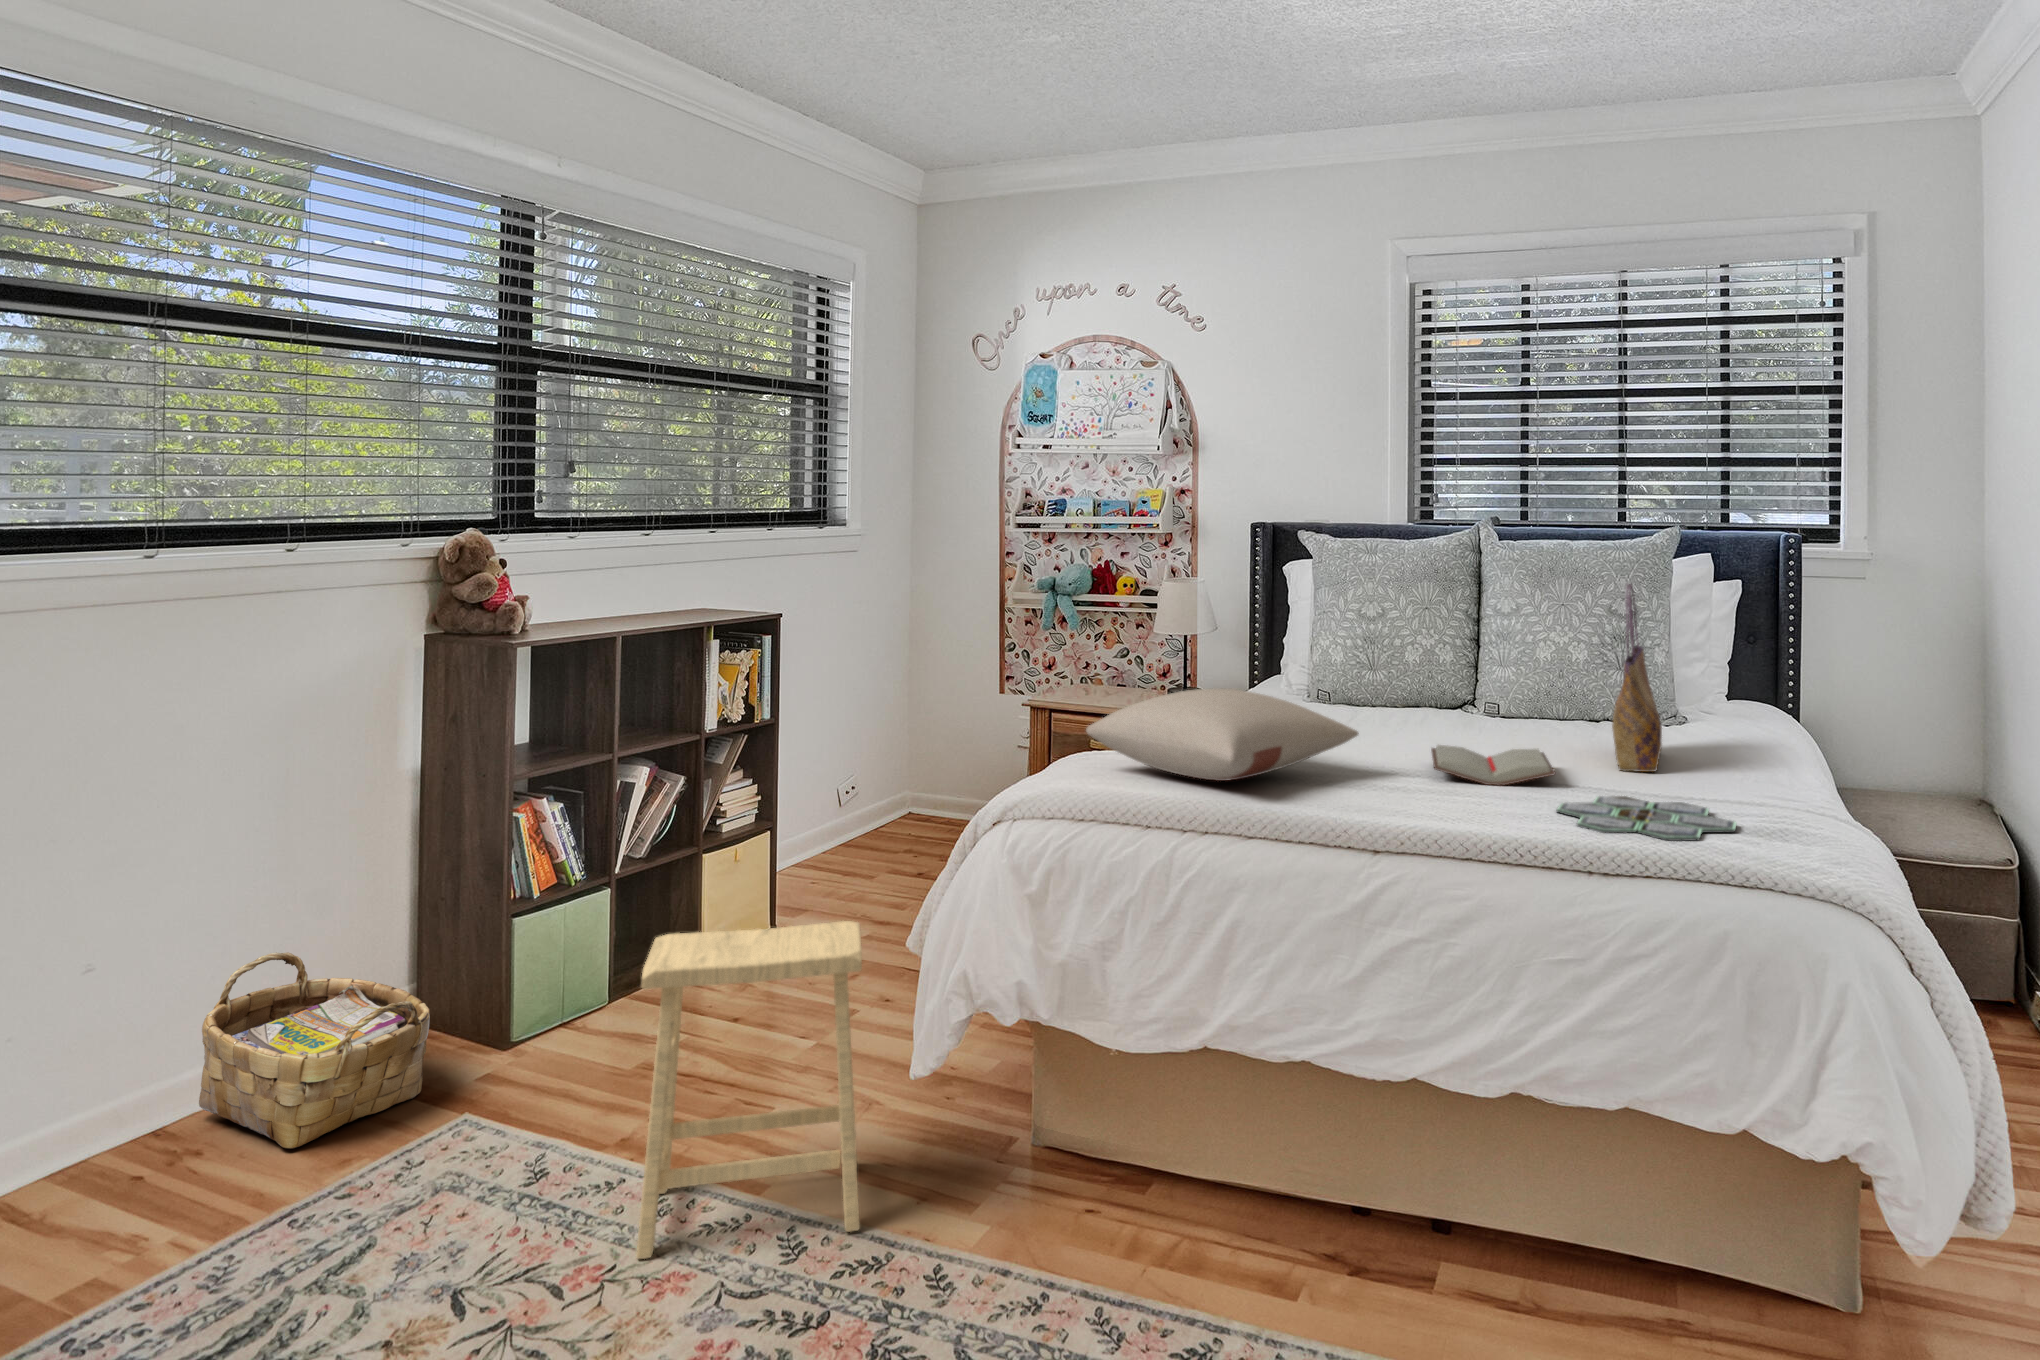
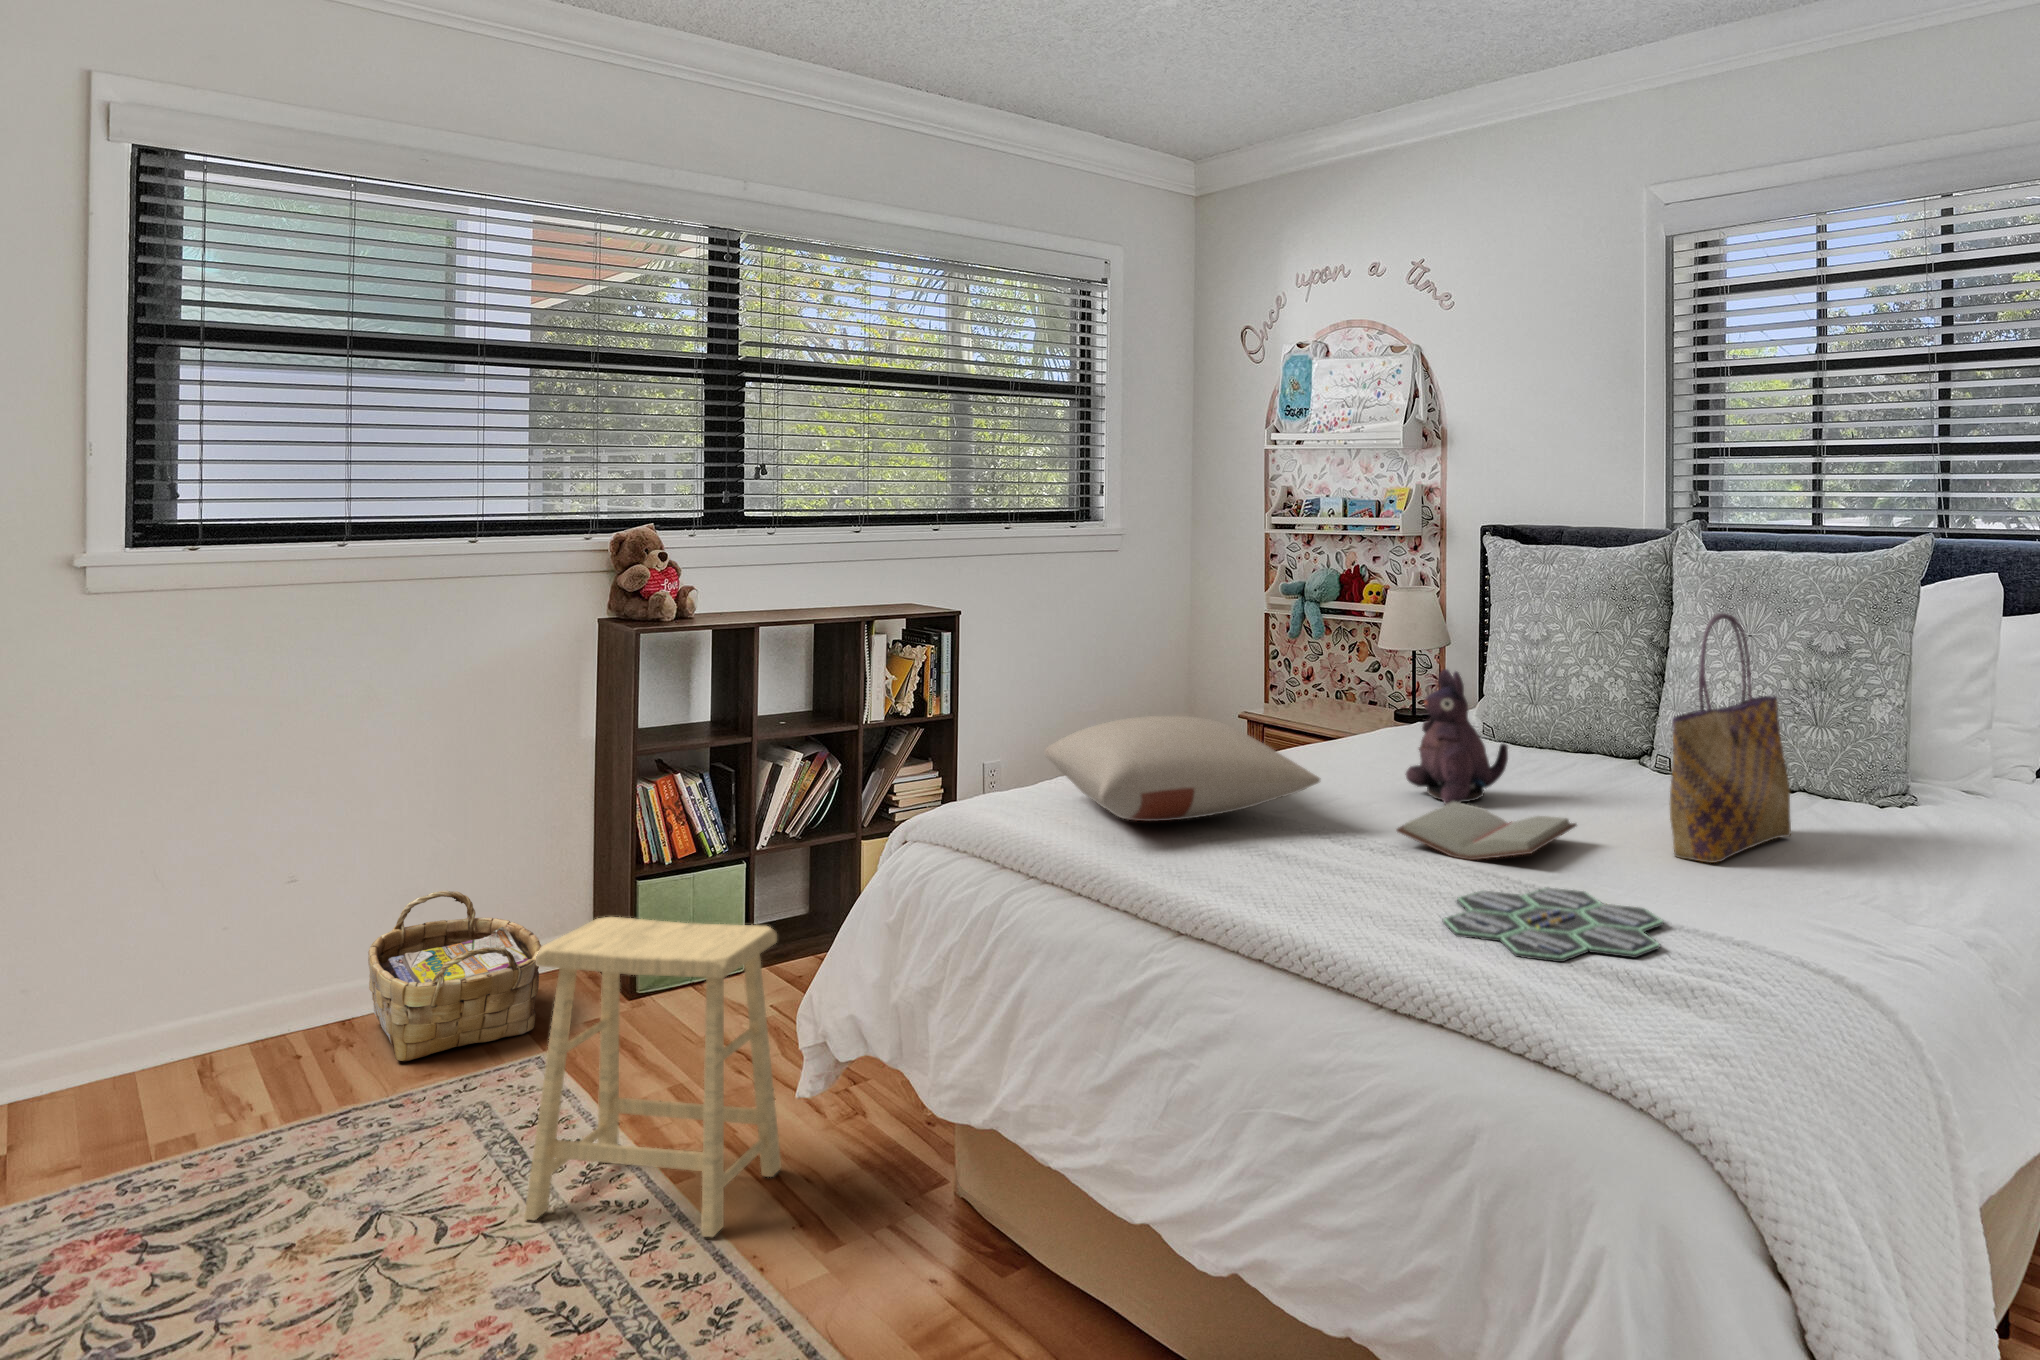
plush toy: none [1351,639,1427,752] -> present [1405,669,1508,805]

